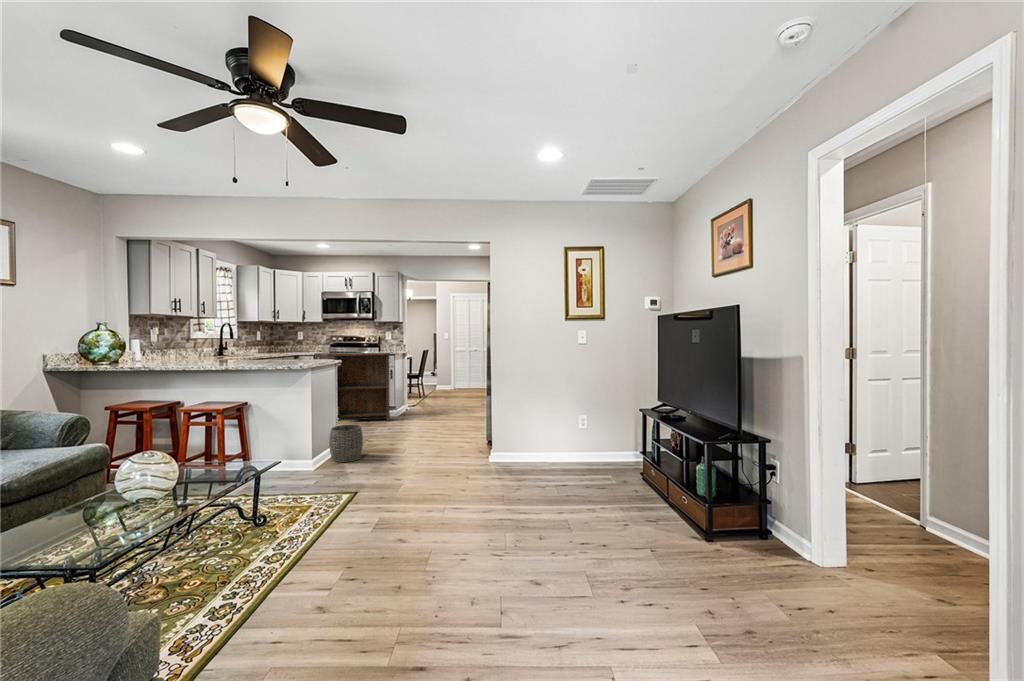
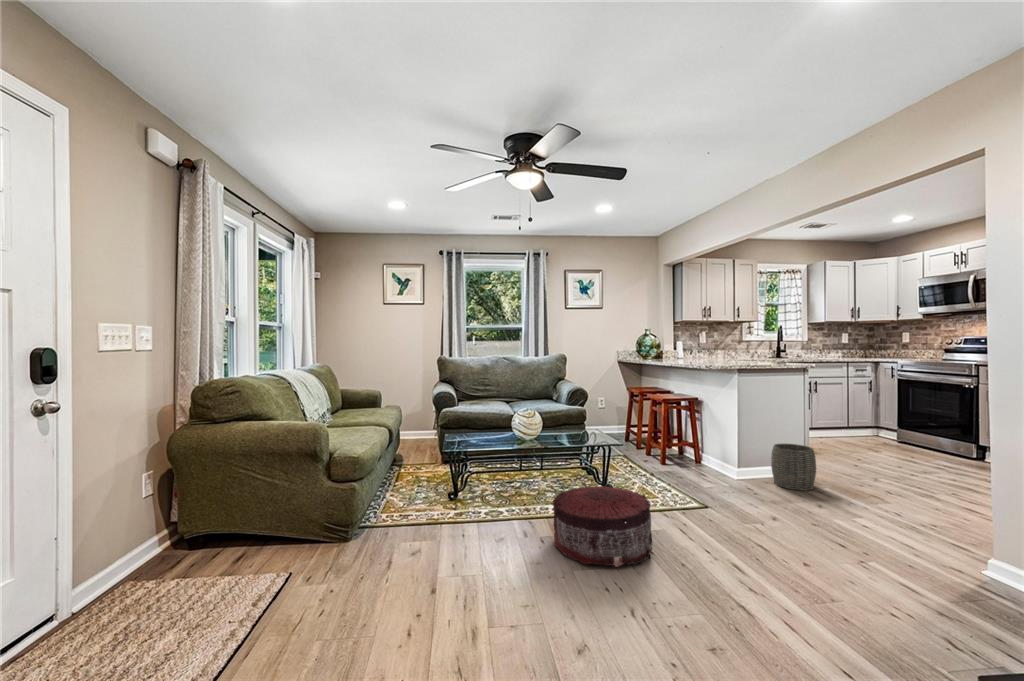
bookshelf: present [333,353,390,421] -> none [894,362,1008,477]
pouf: none [343,487,447,579] -> present [553,486,652,567]

